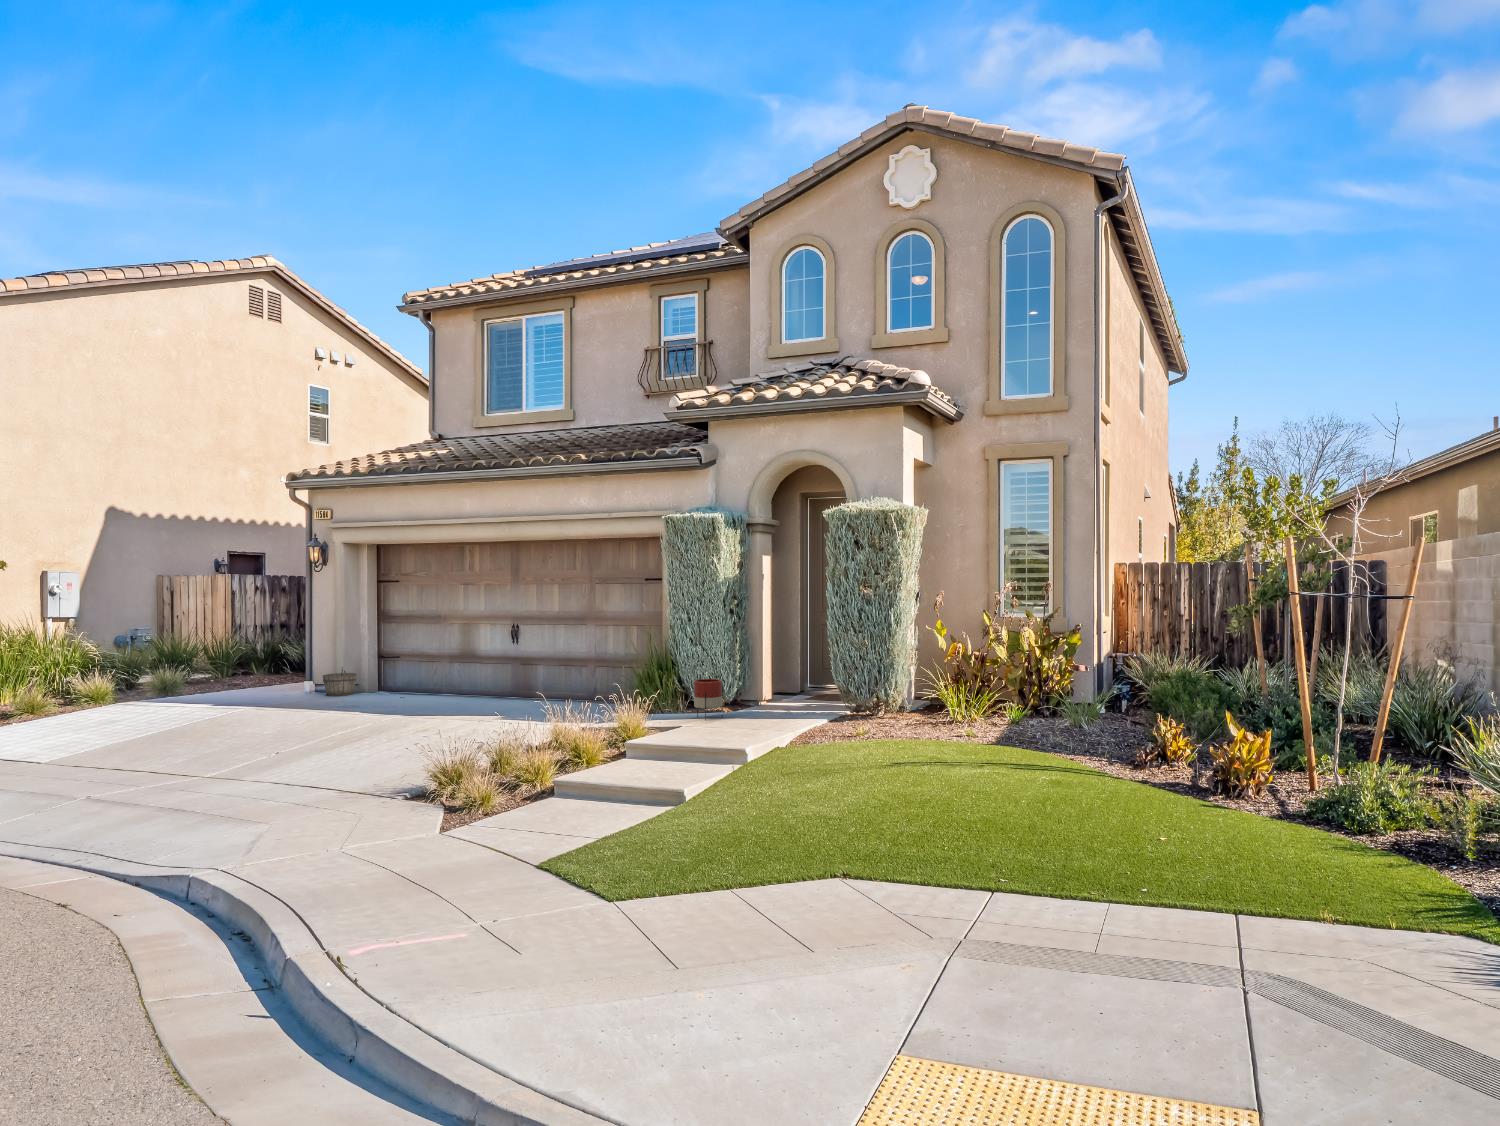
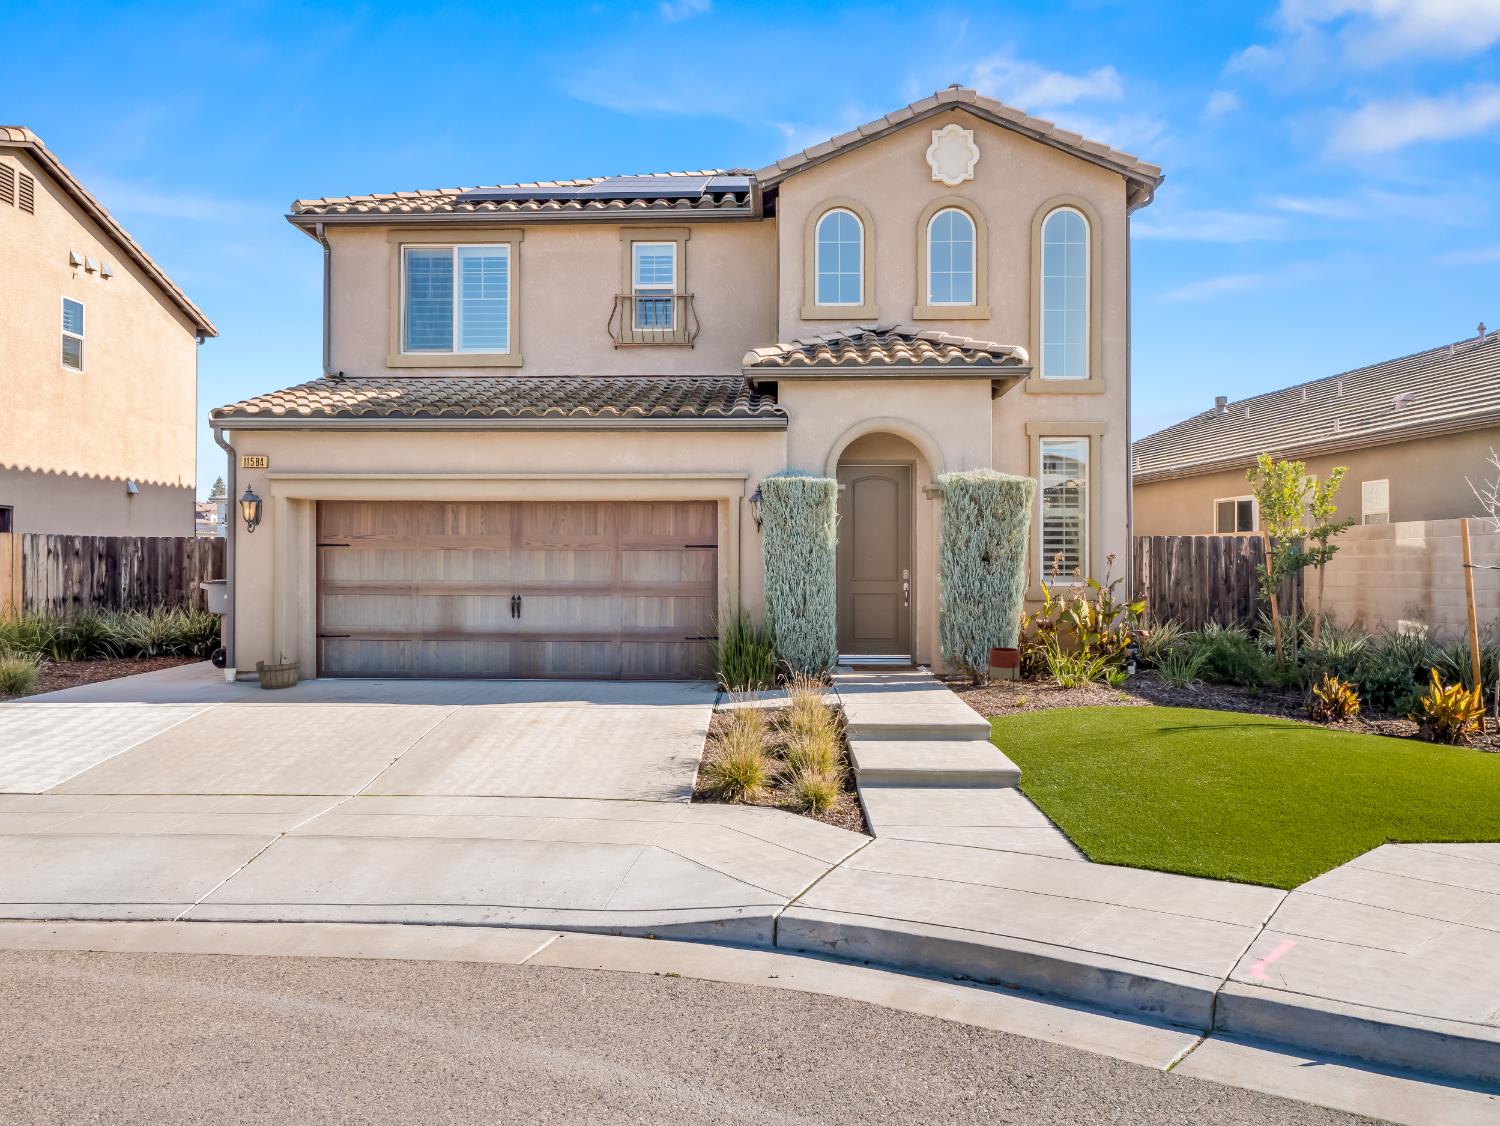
planter: present [694,679,723,720] -> present [988,647,1020,691]

